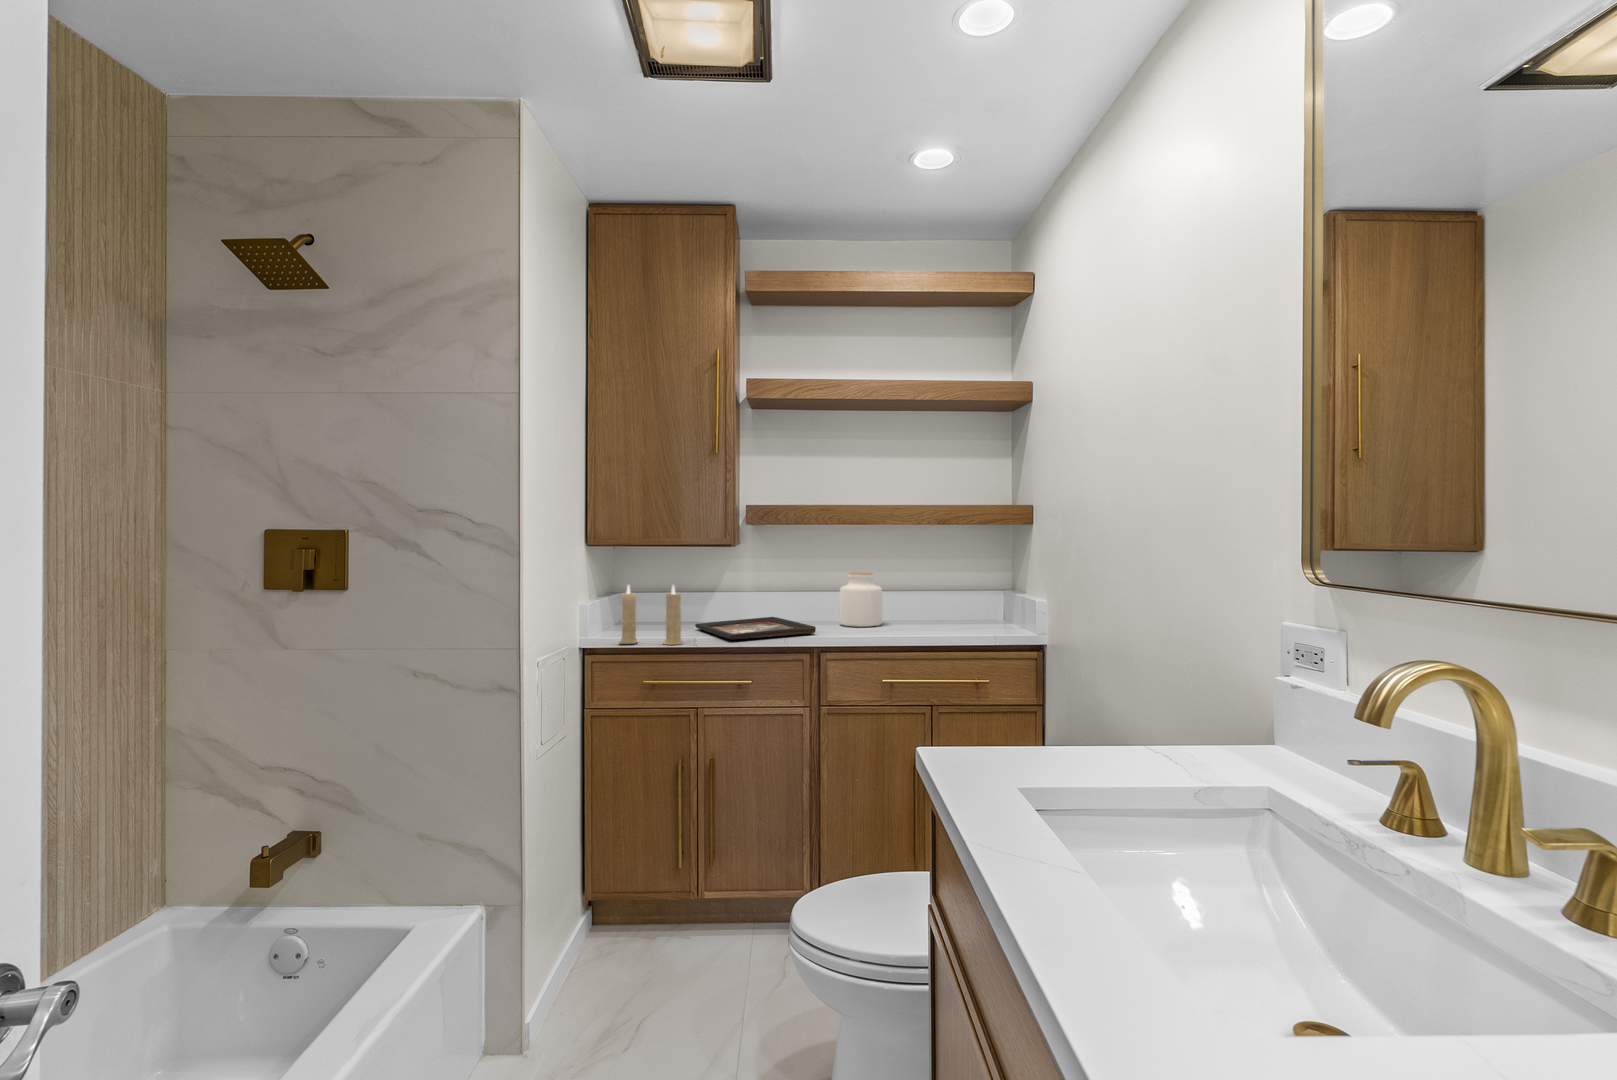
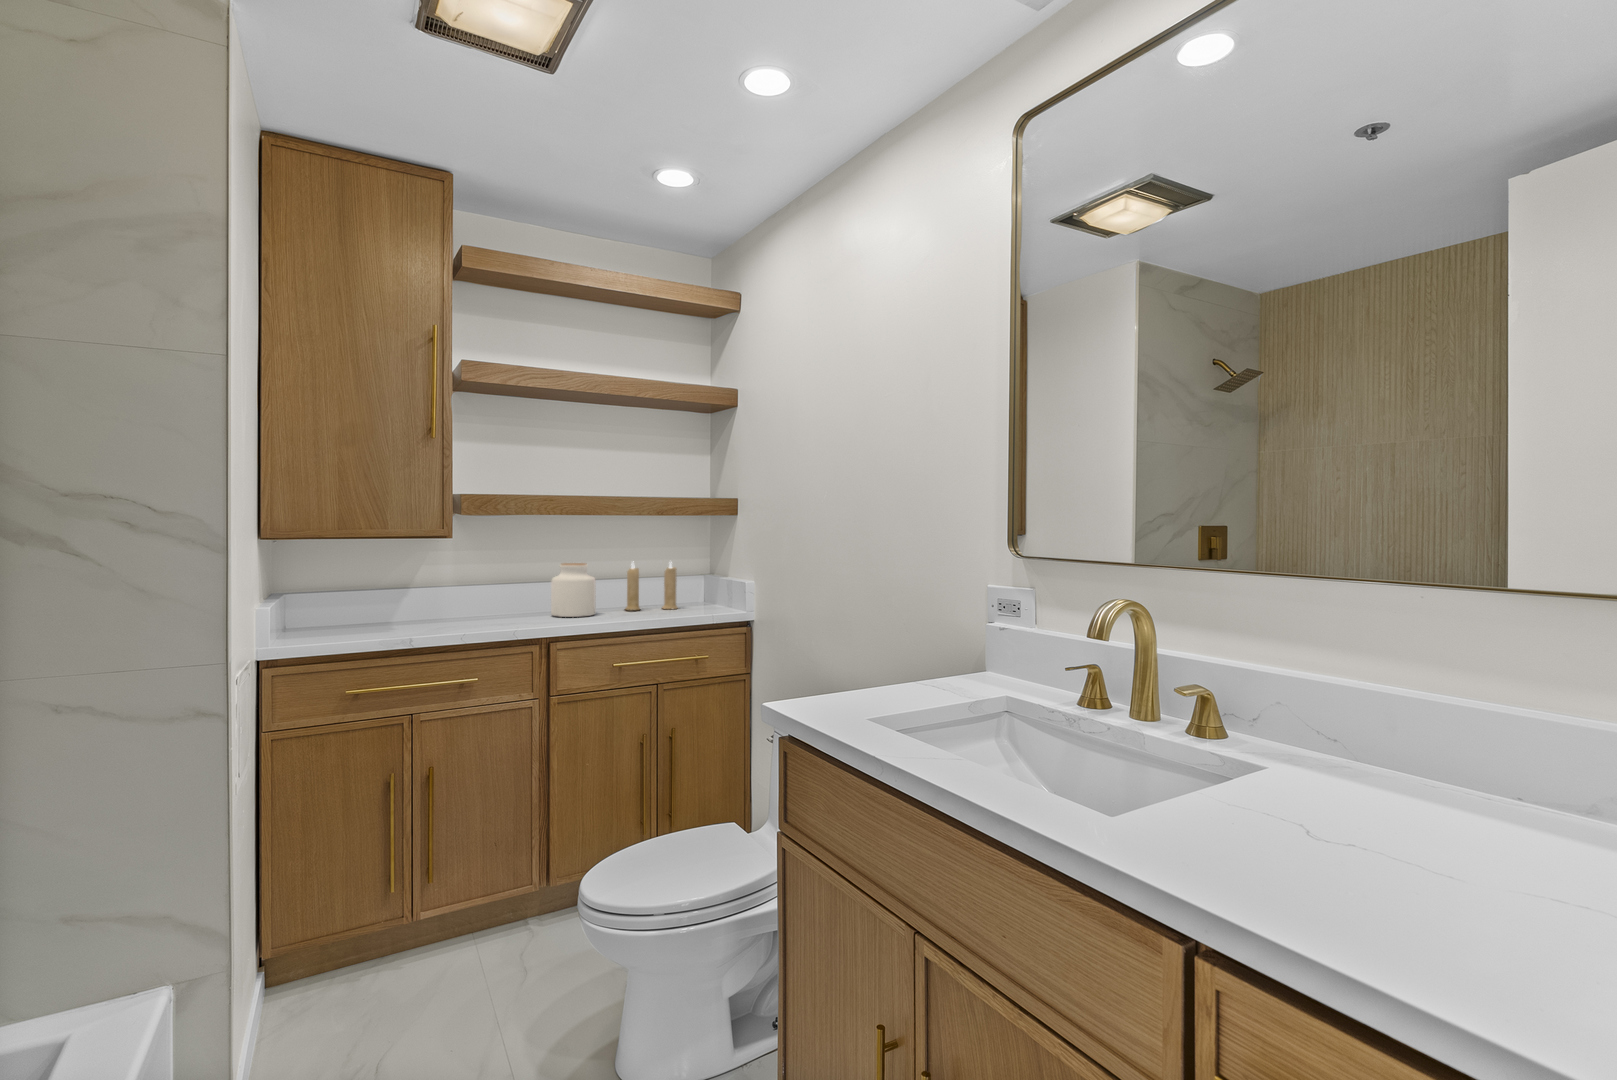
candle: present [620,586,682,645] -> present [625,561,678,610]
decorative tray: present [695,617,816,640] -> none [389,611,539,635]

